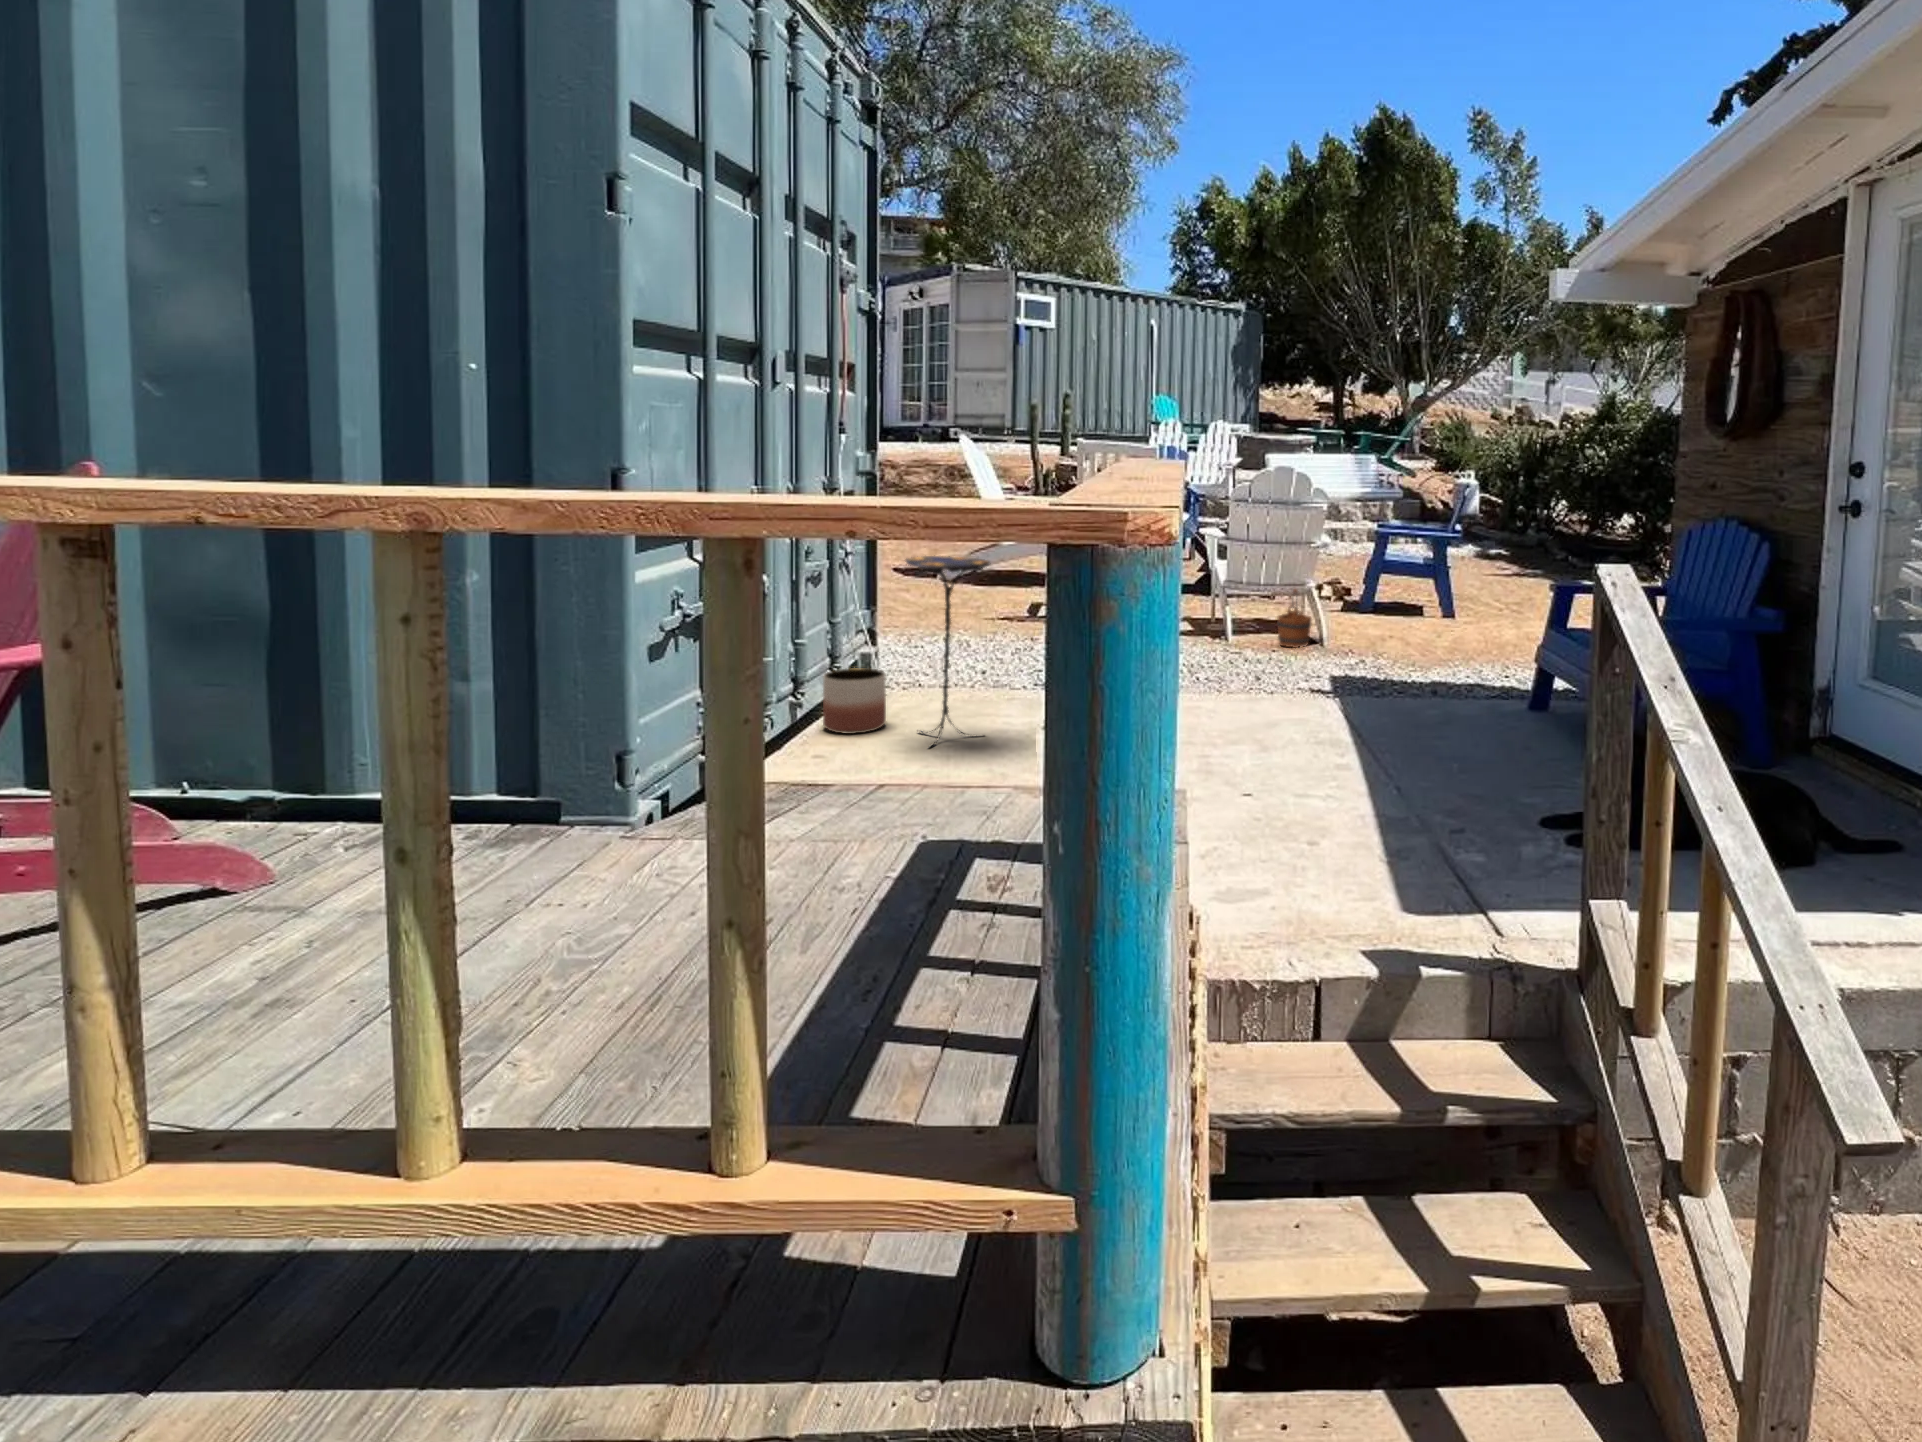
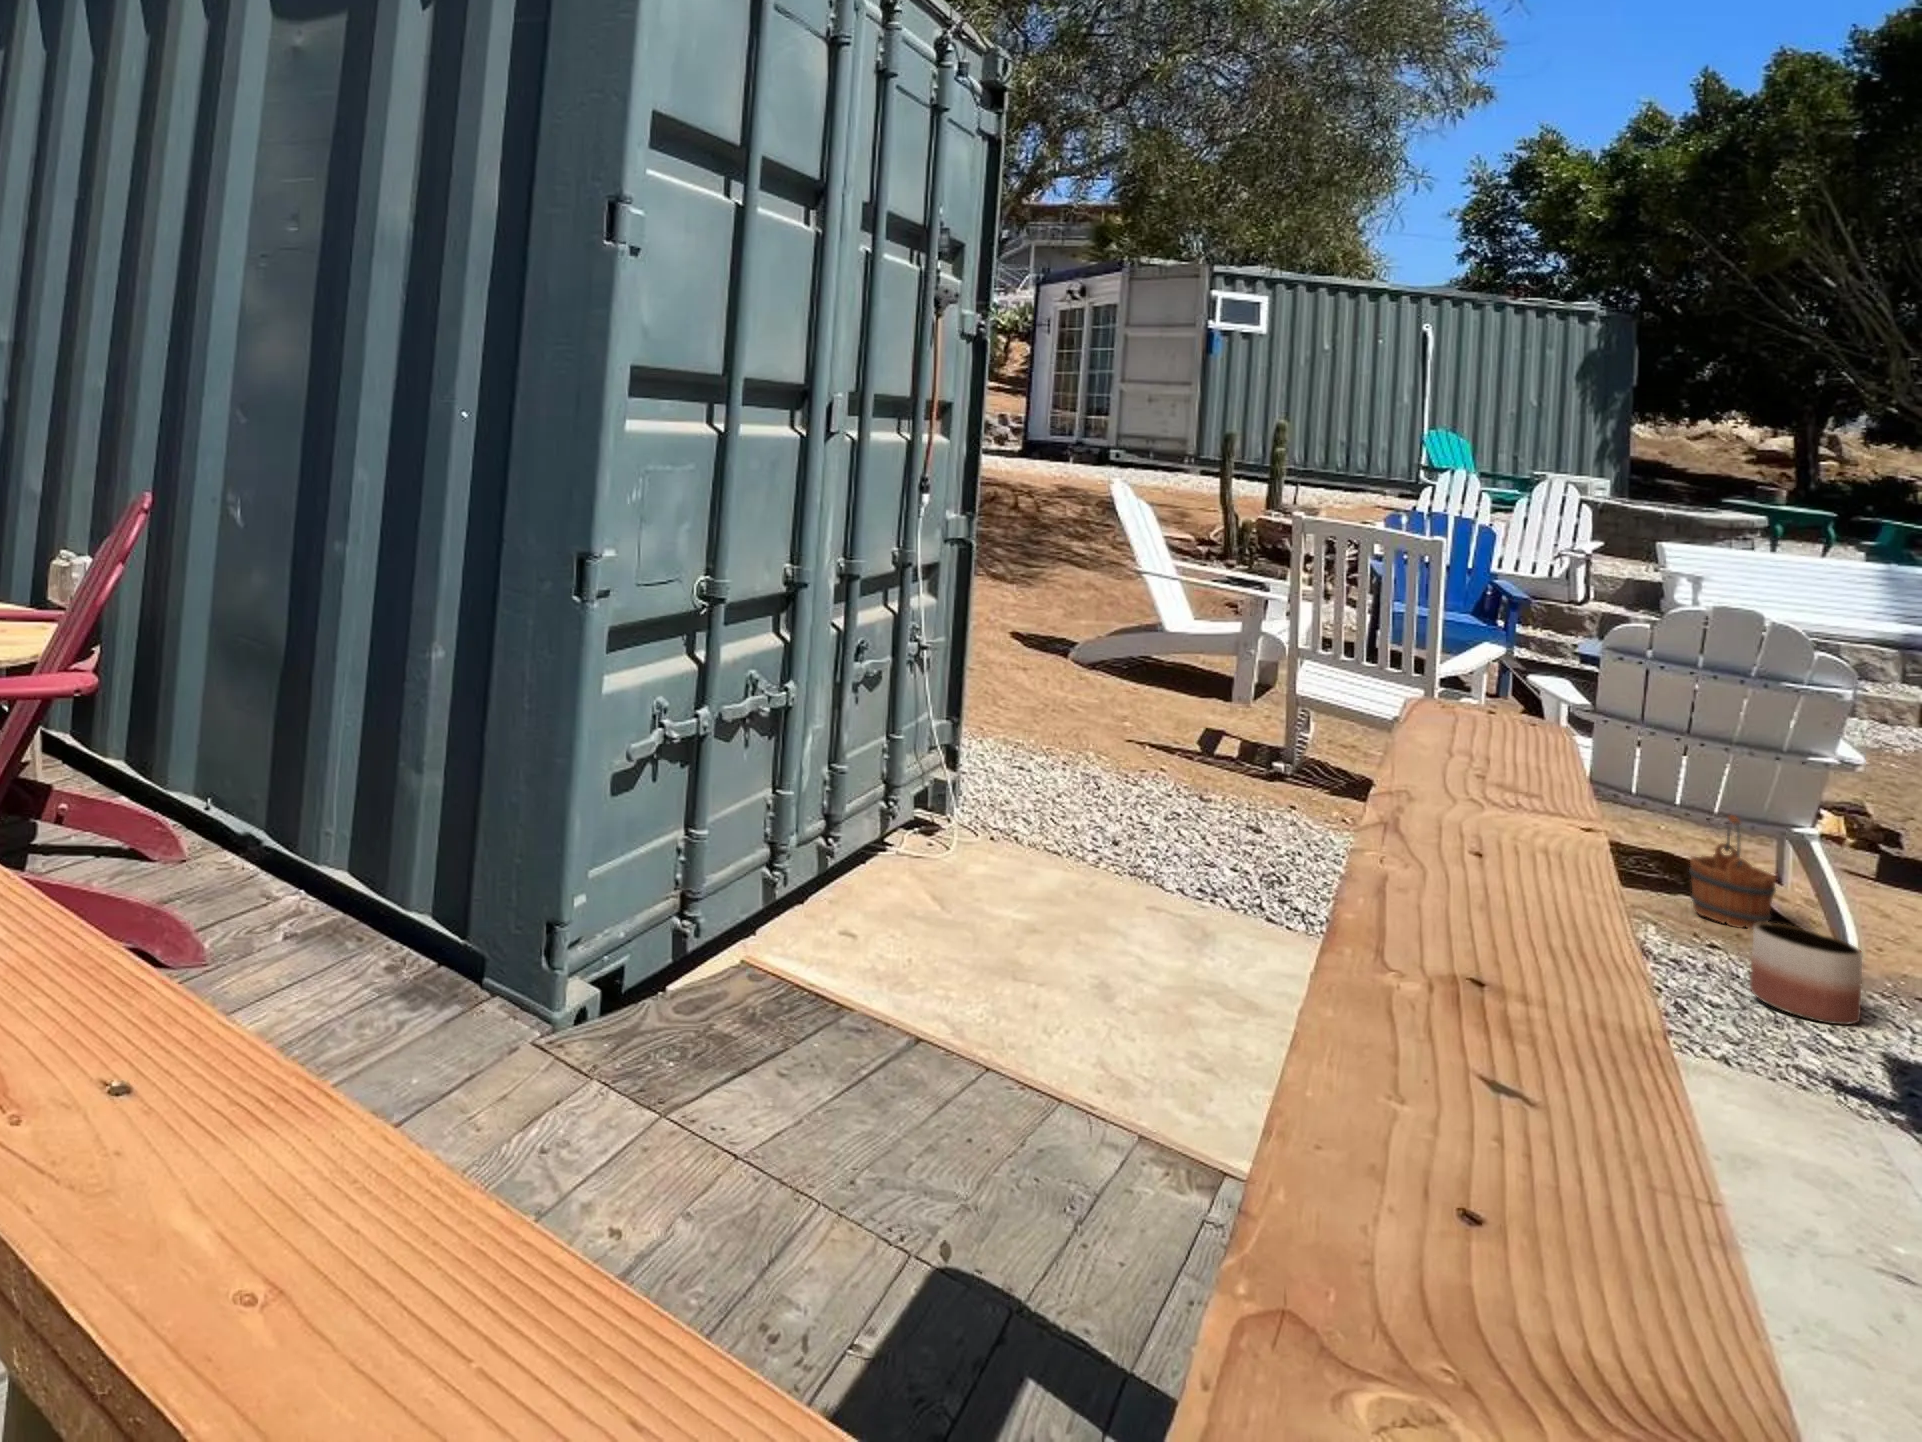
side table: present [905,556,990,743] -> none [982,683,1115,980]
planter: present [823,668,886,734] -> present [1750,922,1862,1025]

